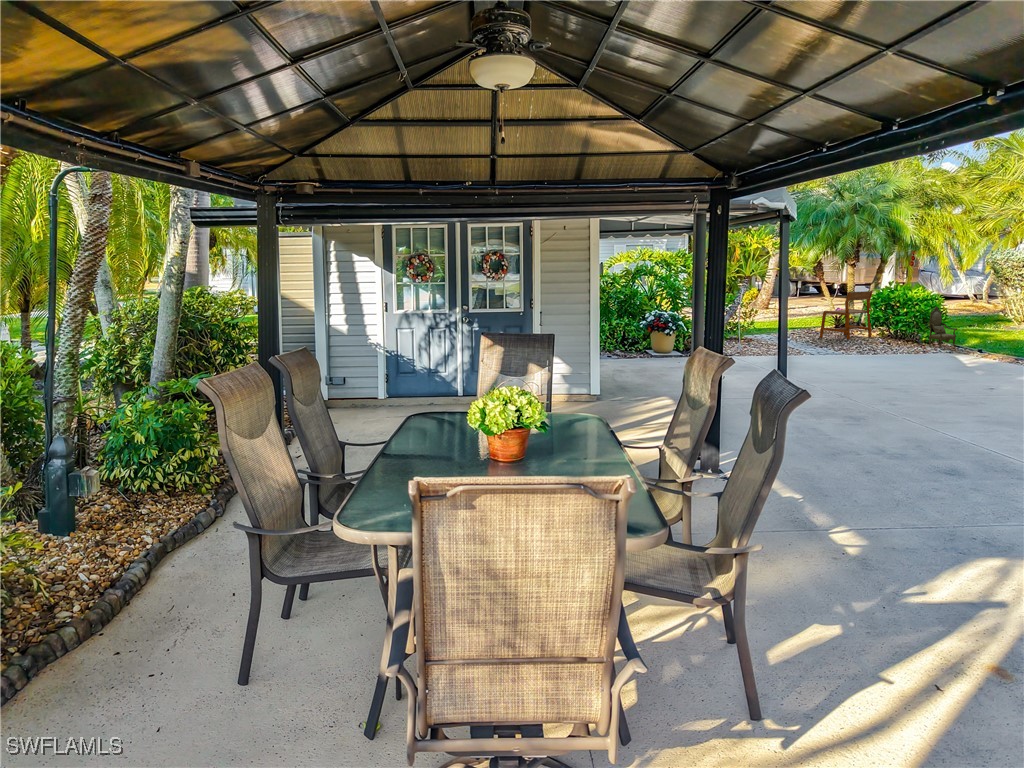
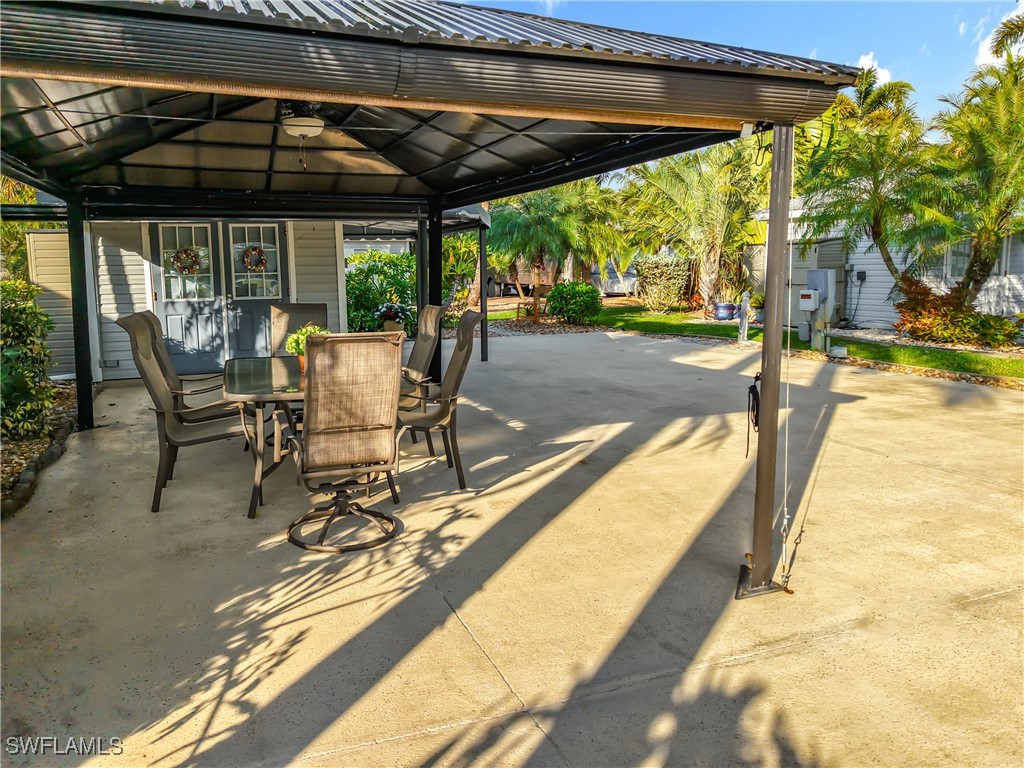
armchair: present [929,307,957,347] -> none [591,288,611,327]

